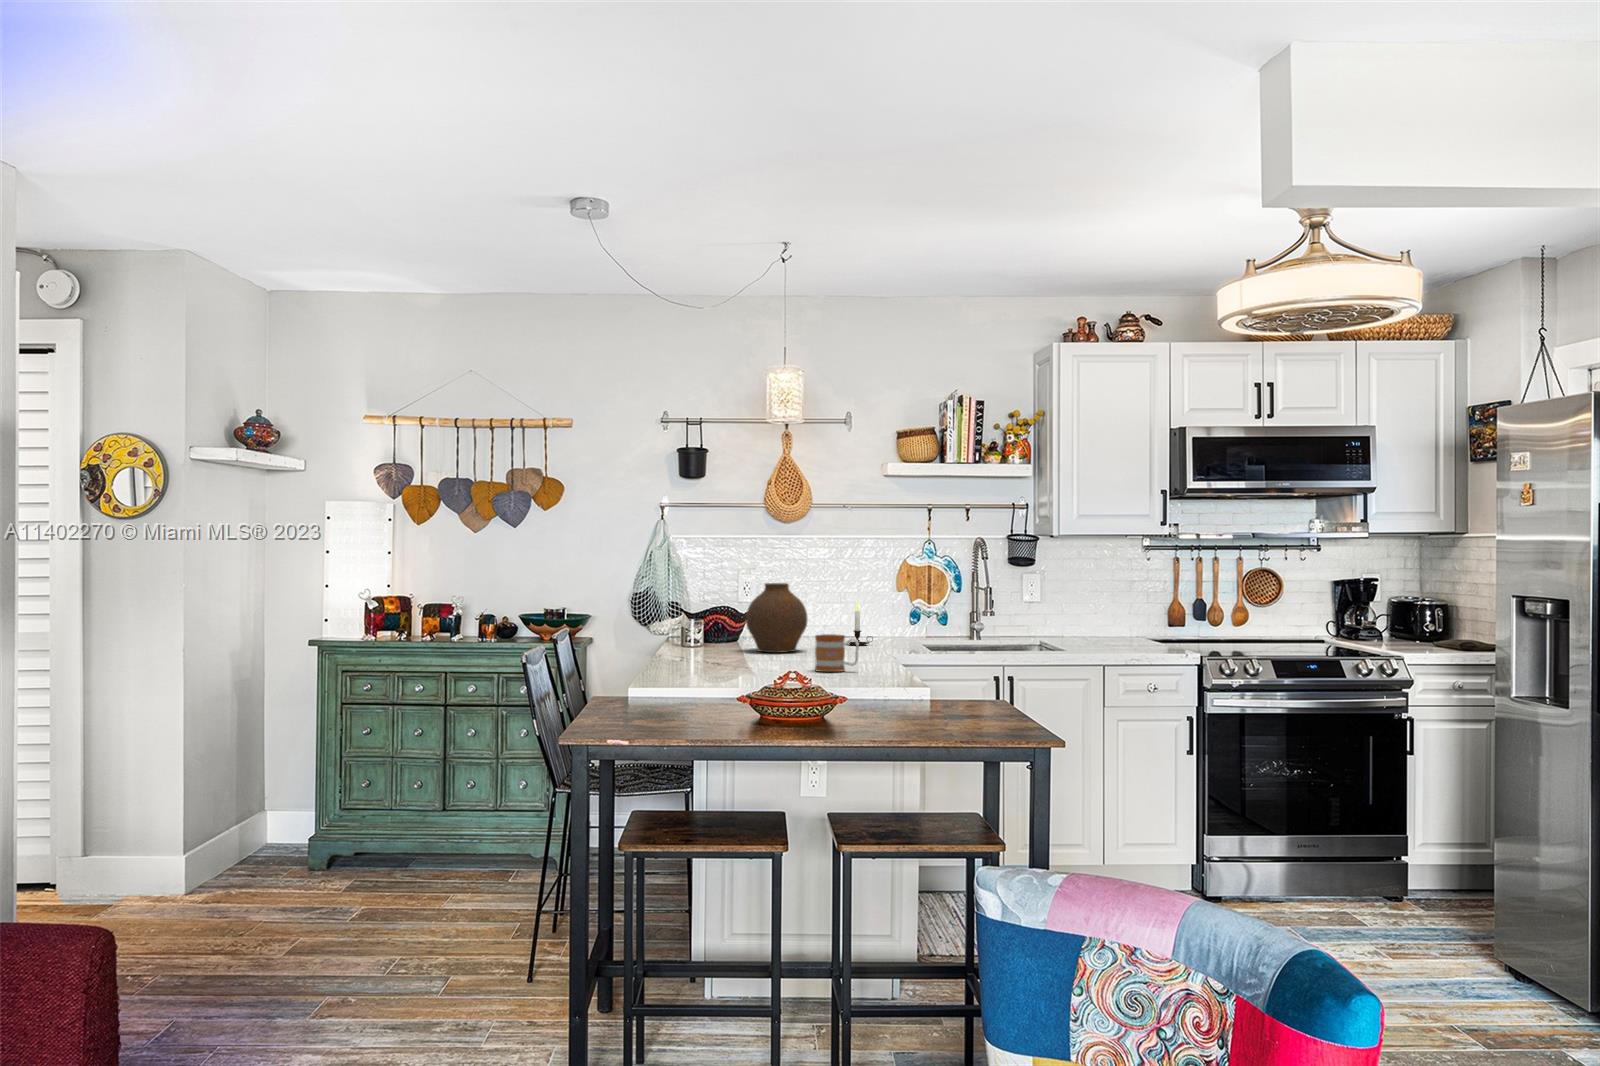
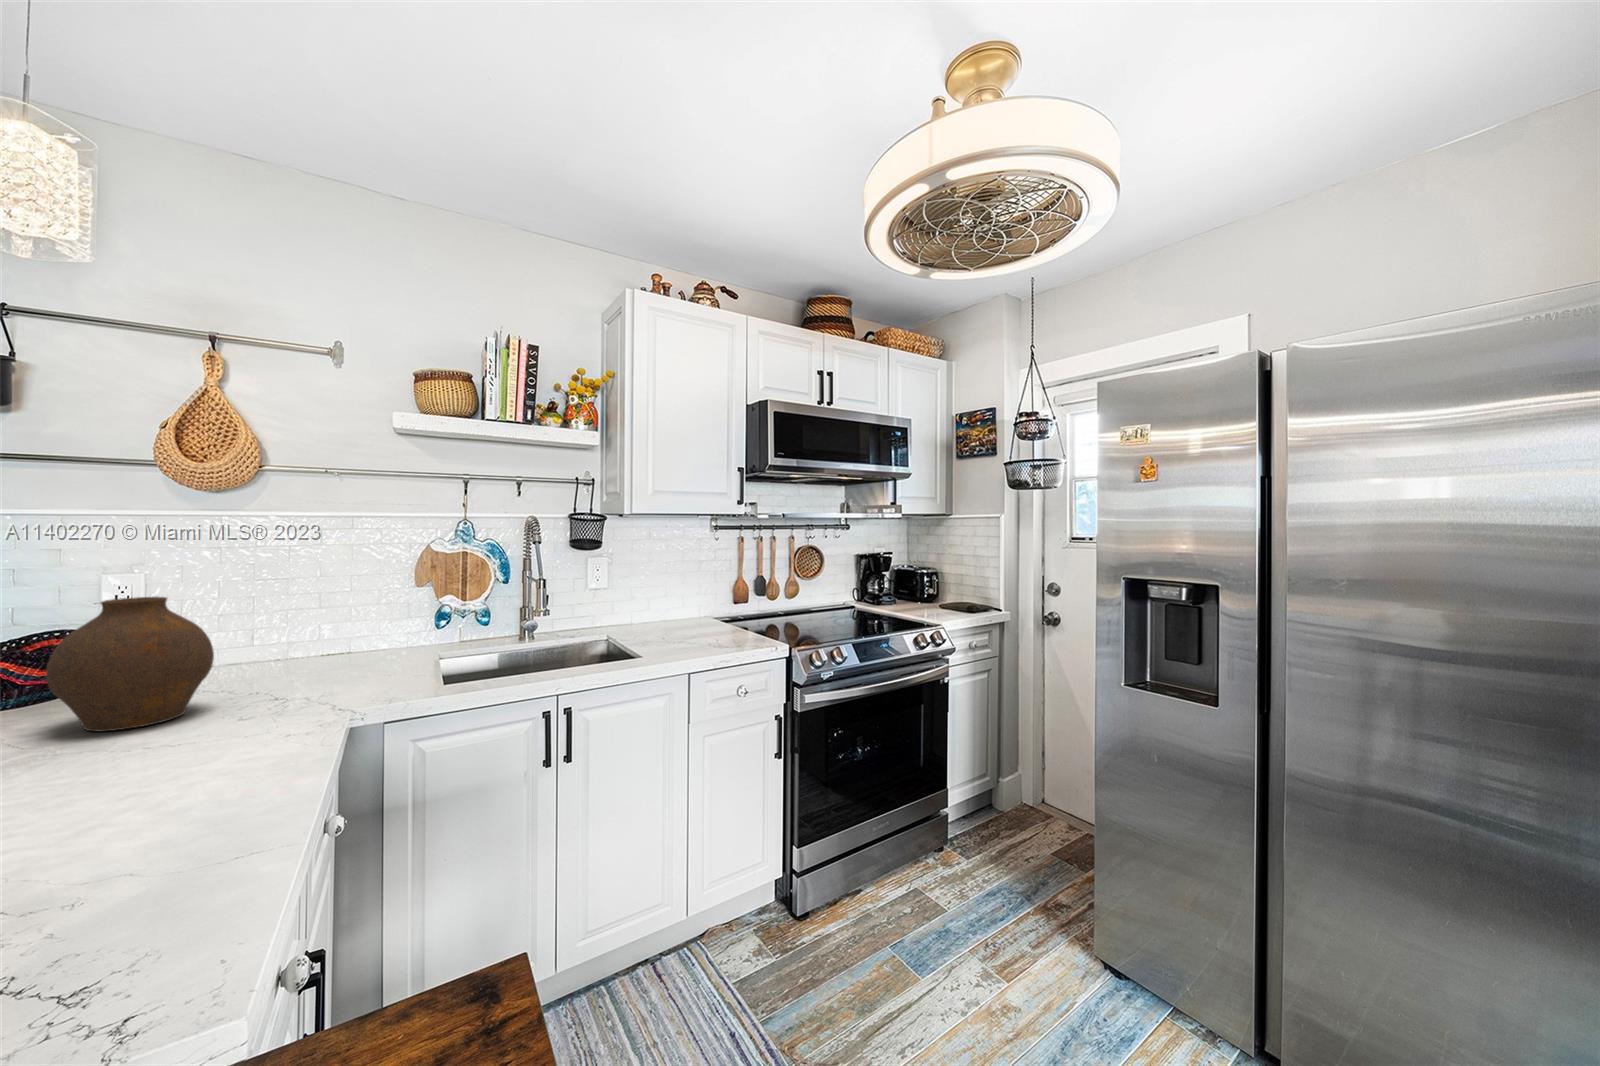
candle: present [849,600,873,645] -> none [322,606,370,673]
mug: present [815,634,859,672] -> none [104,733,242,842]

